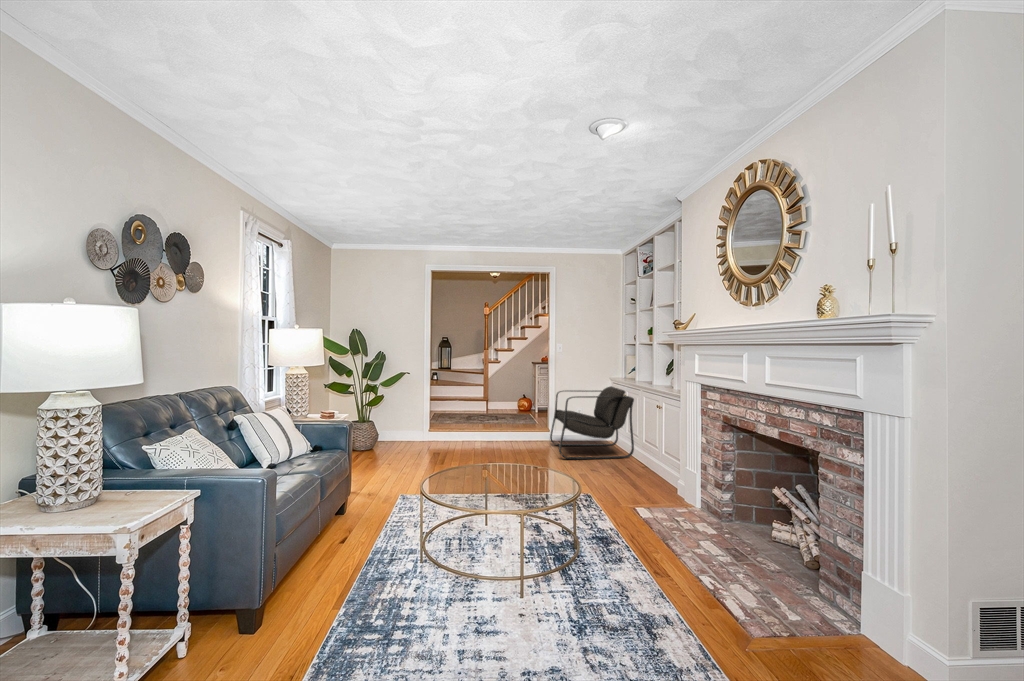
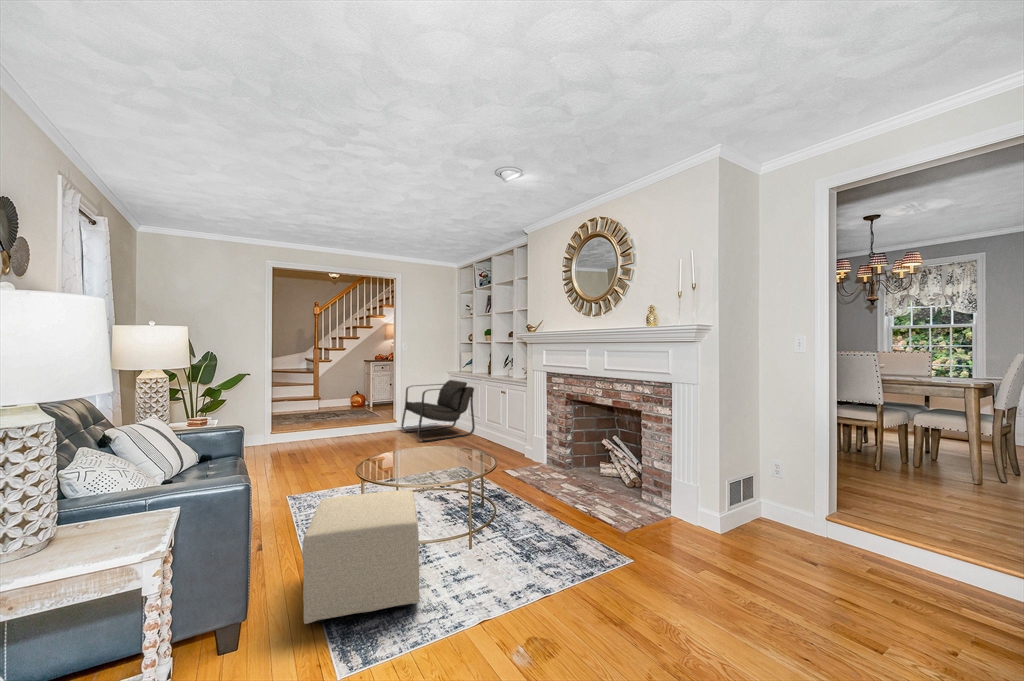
ottoman: none [306,505,454,645] -> present [302,490,419,624]

